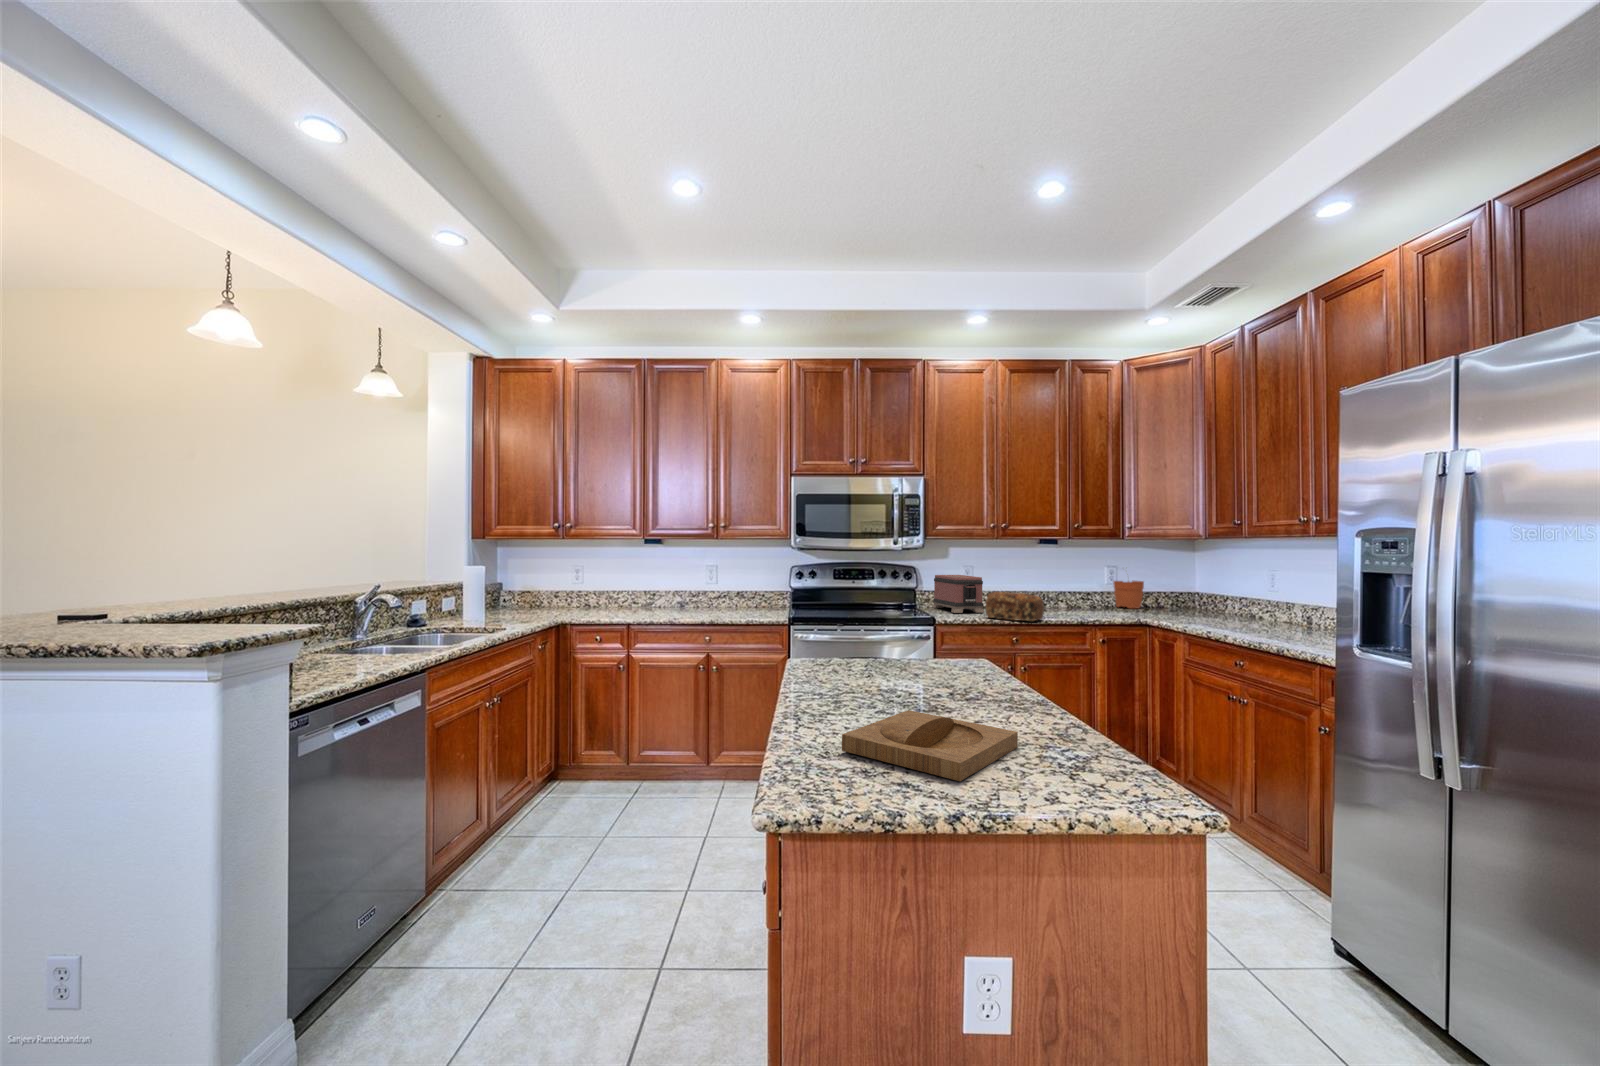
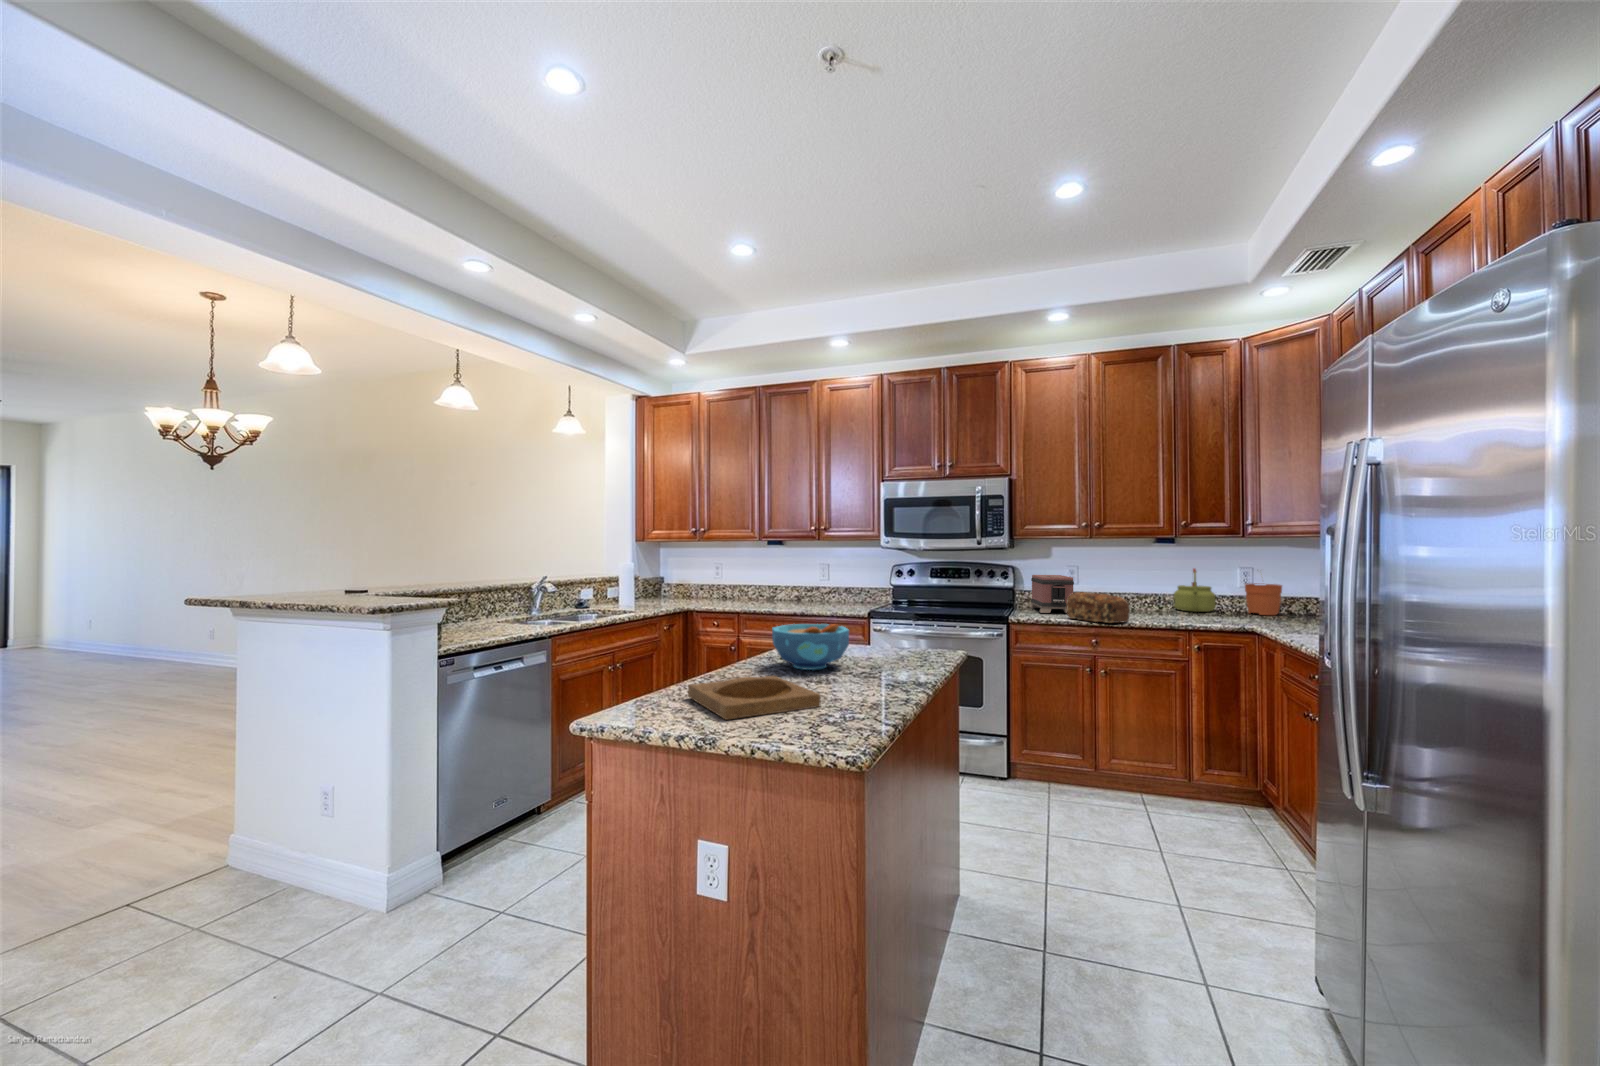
kettle: none [1054,567,1090,607] -> present [1174,568,1216,612]
bowl: none [843,640,935,697] -> present [772,624,849,670]

